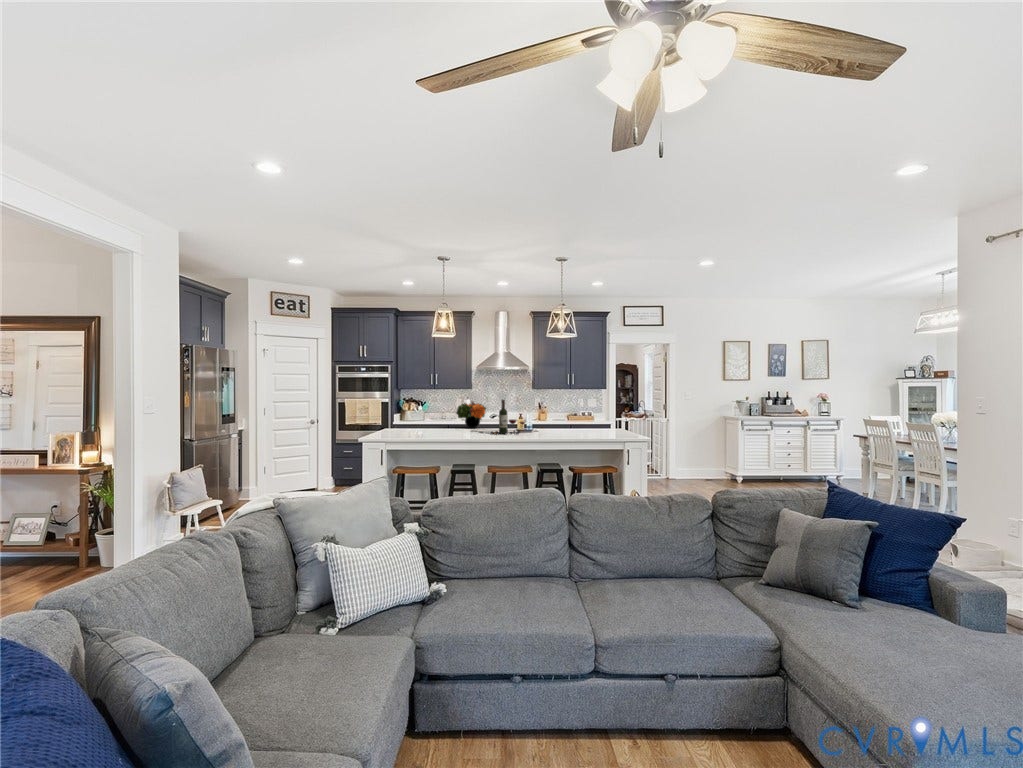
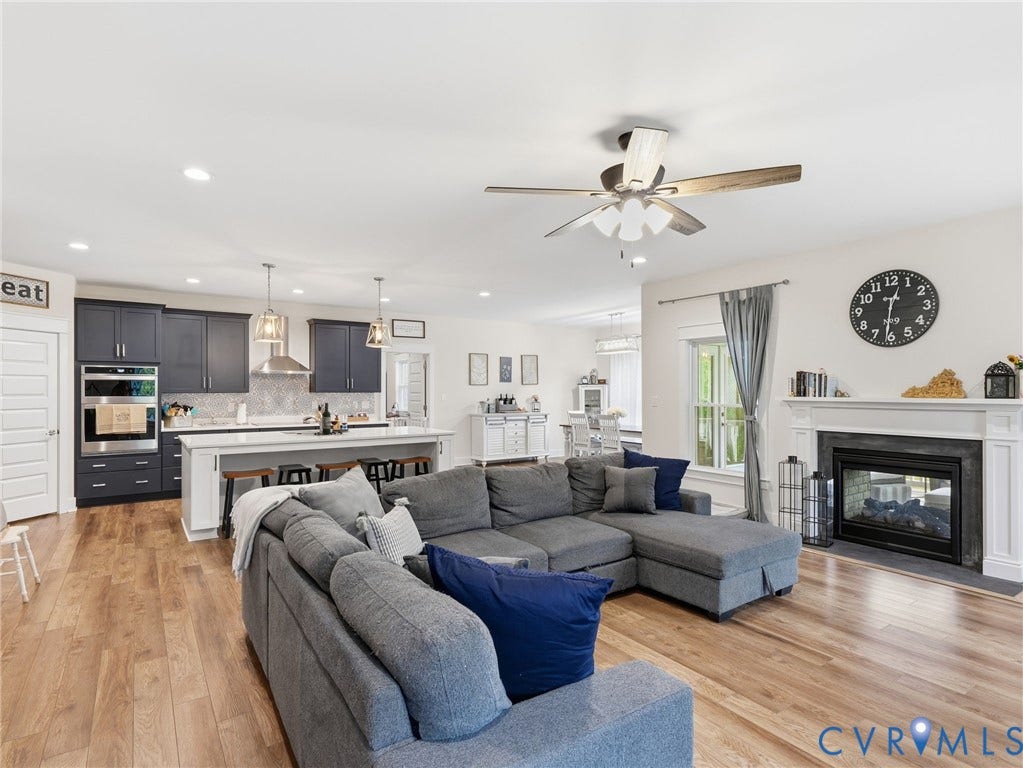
flower arrangement: present [456,401,486,428] -> none [257,405,290,431]

